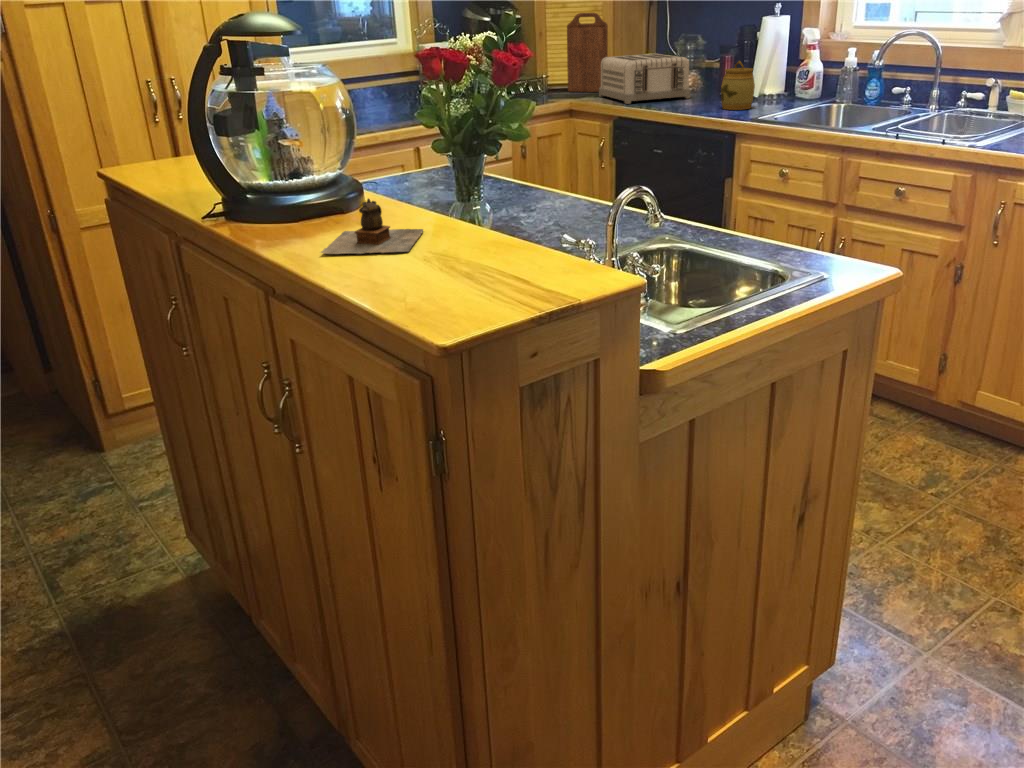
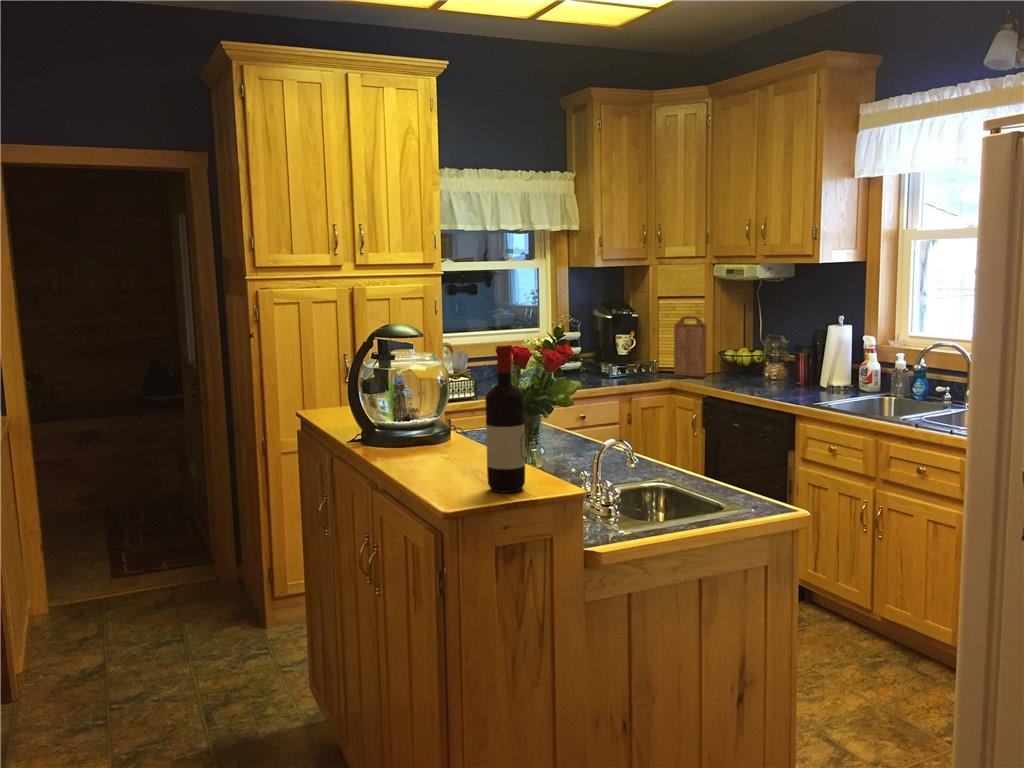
wine bottle: none [477,30,548,292] -> present [485,346,525,493]
toaster: present [599,53,691,104] -> none [697,349,771,387]
jar: present [721,61,755,110] -> none [788,358,818,397]
teapot: present [321,199,423,254] -> none [405,435,475,469]

